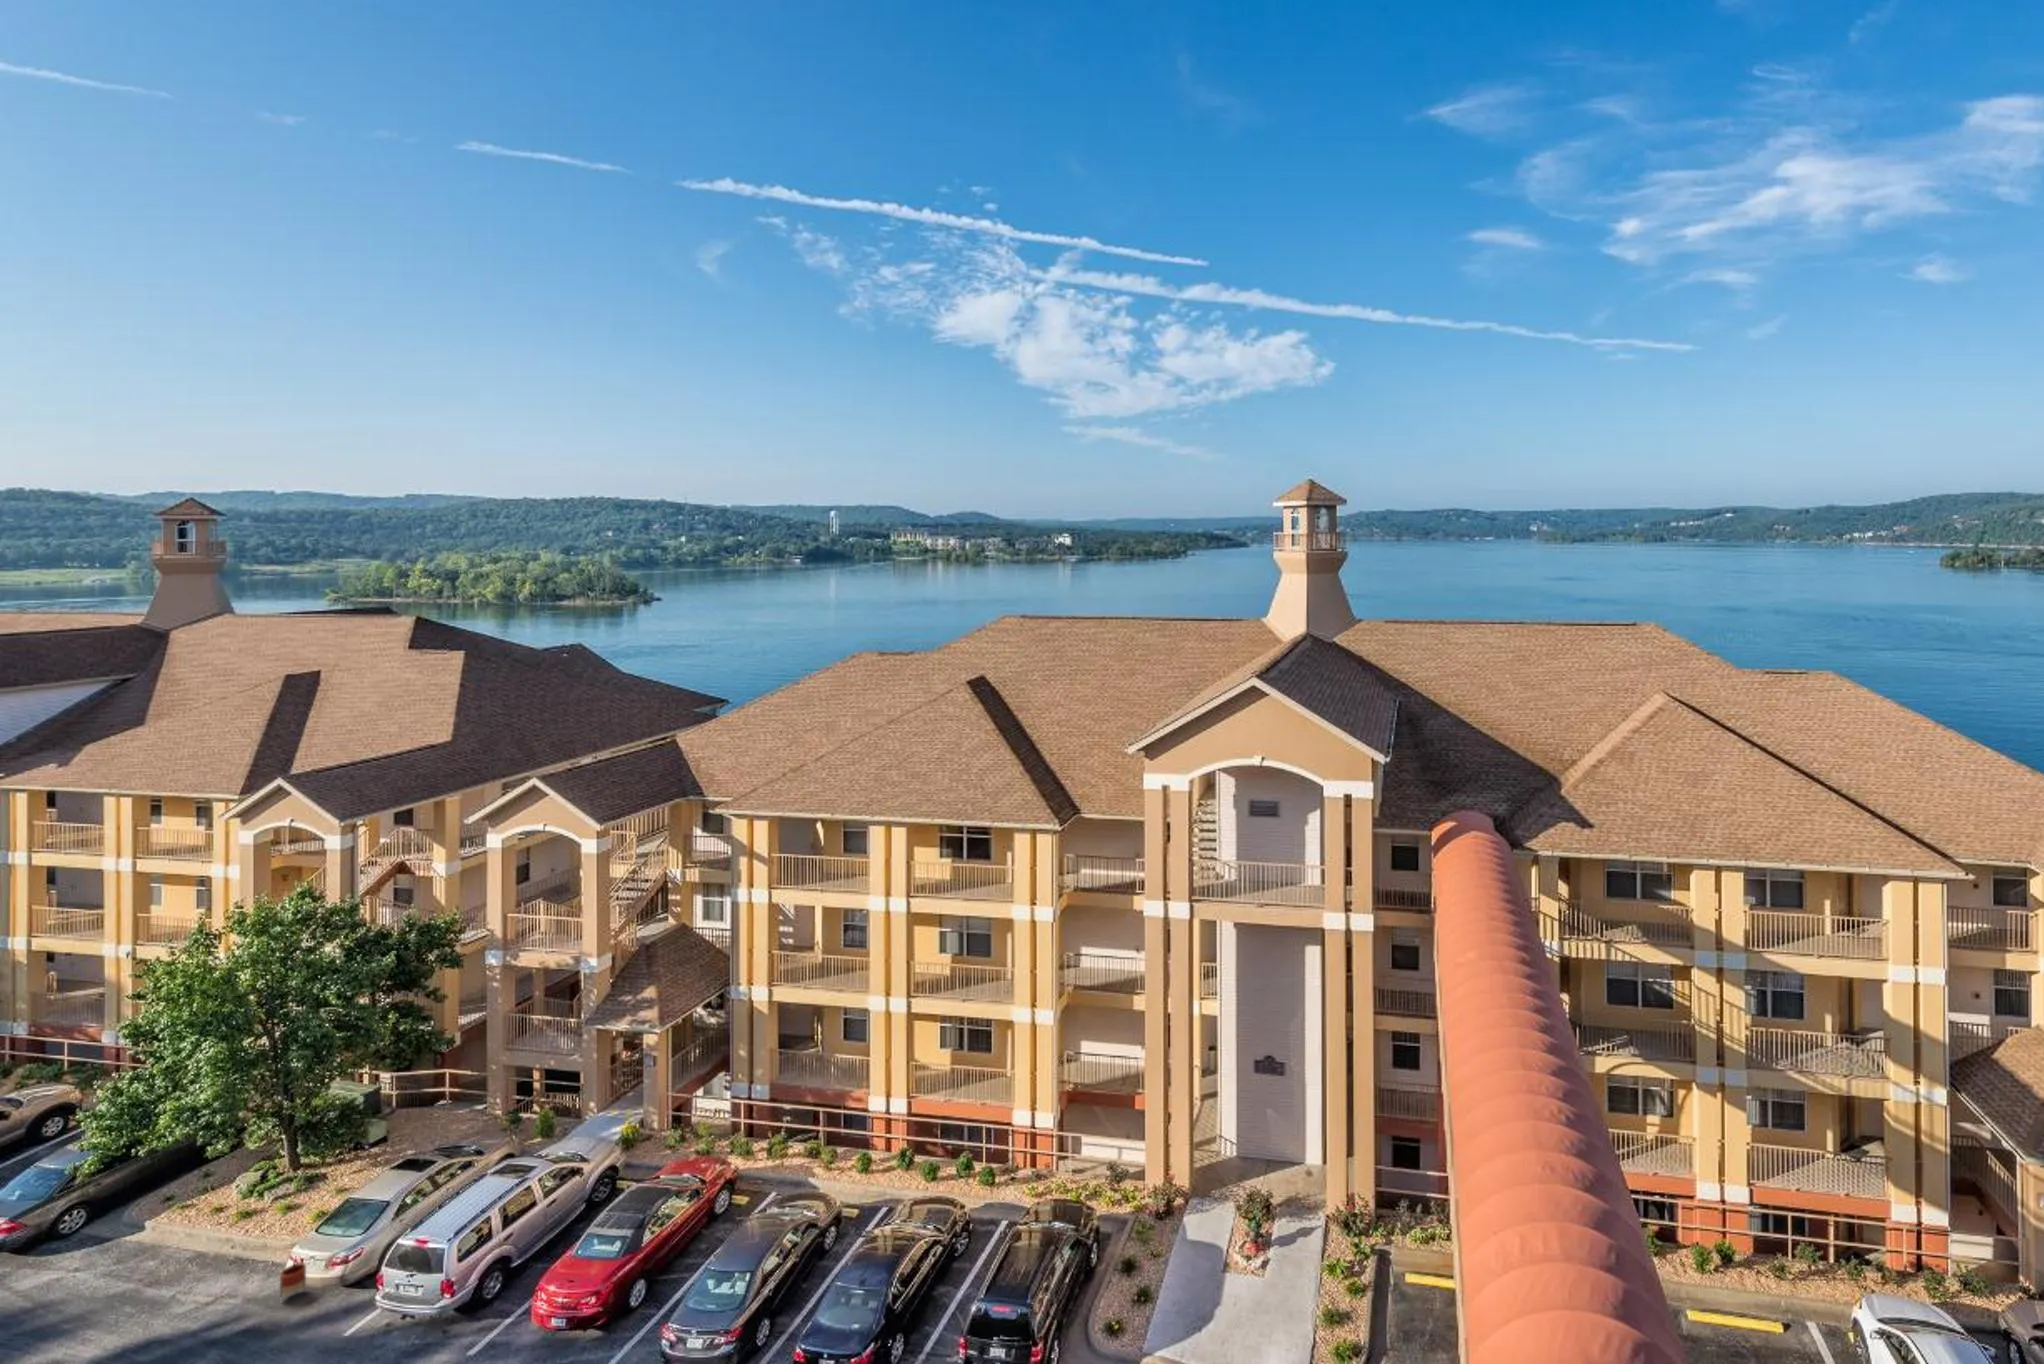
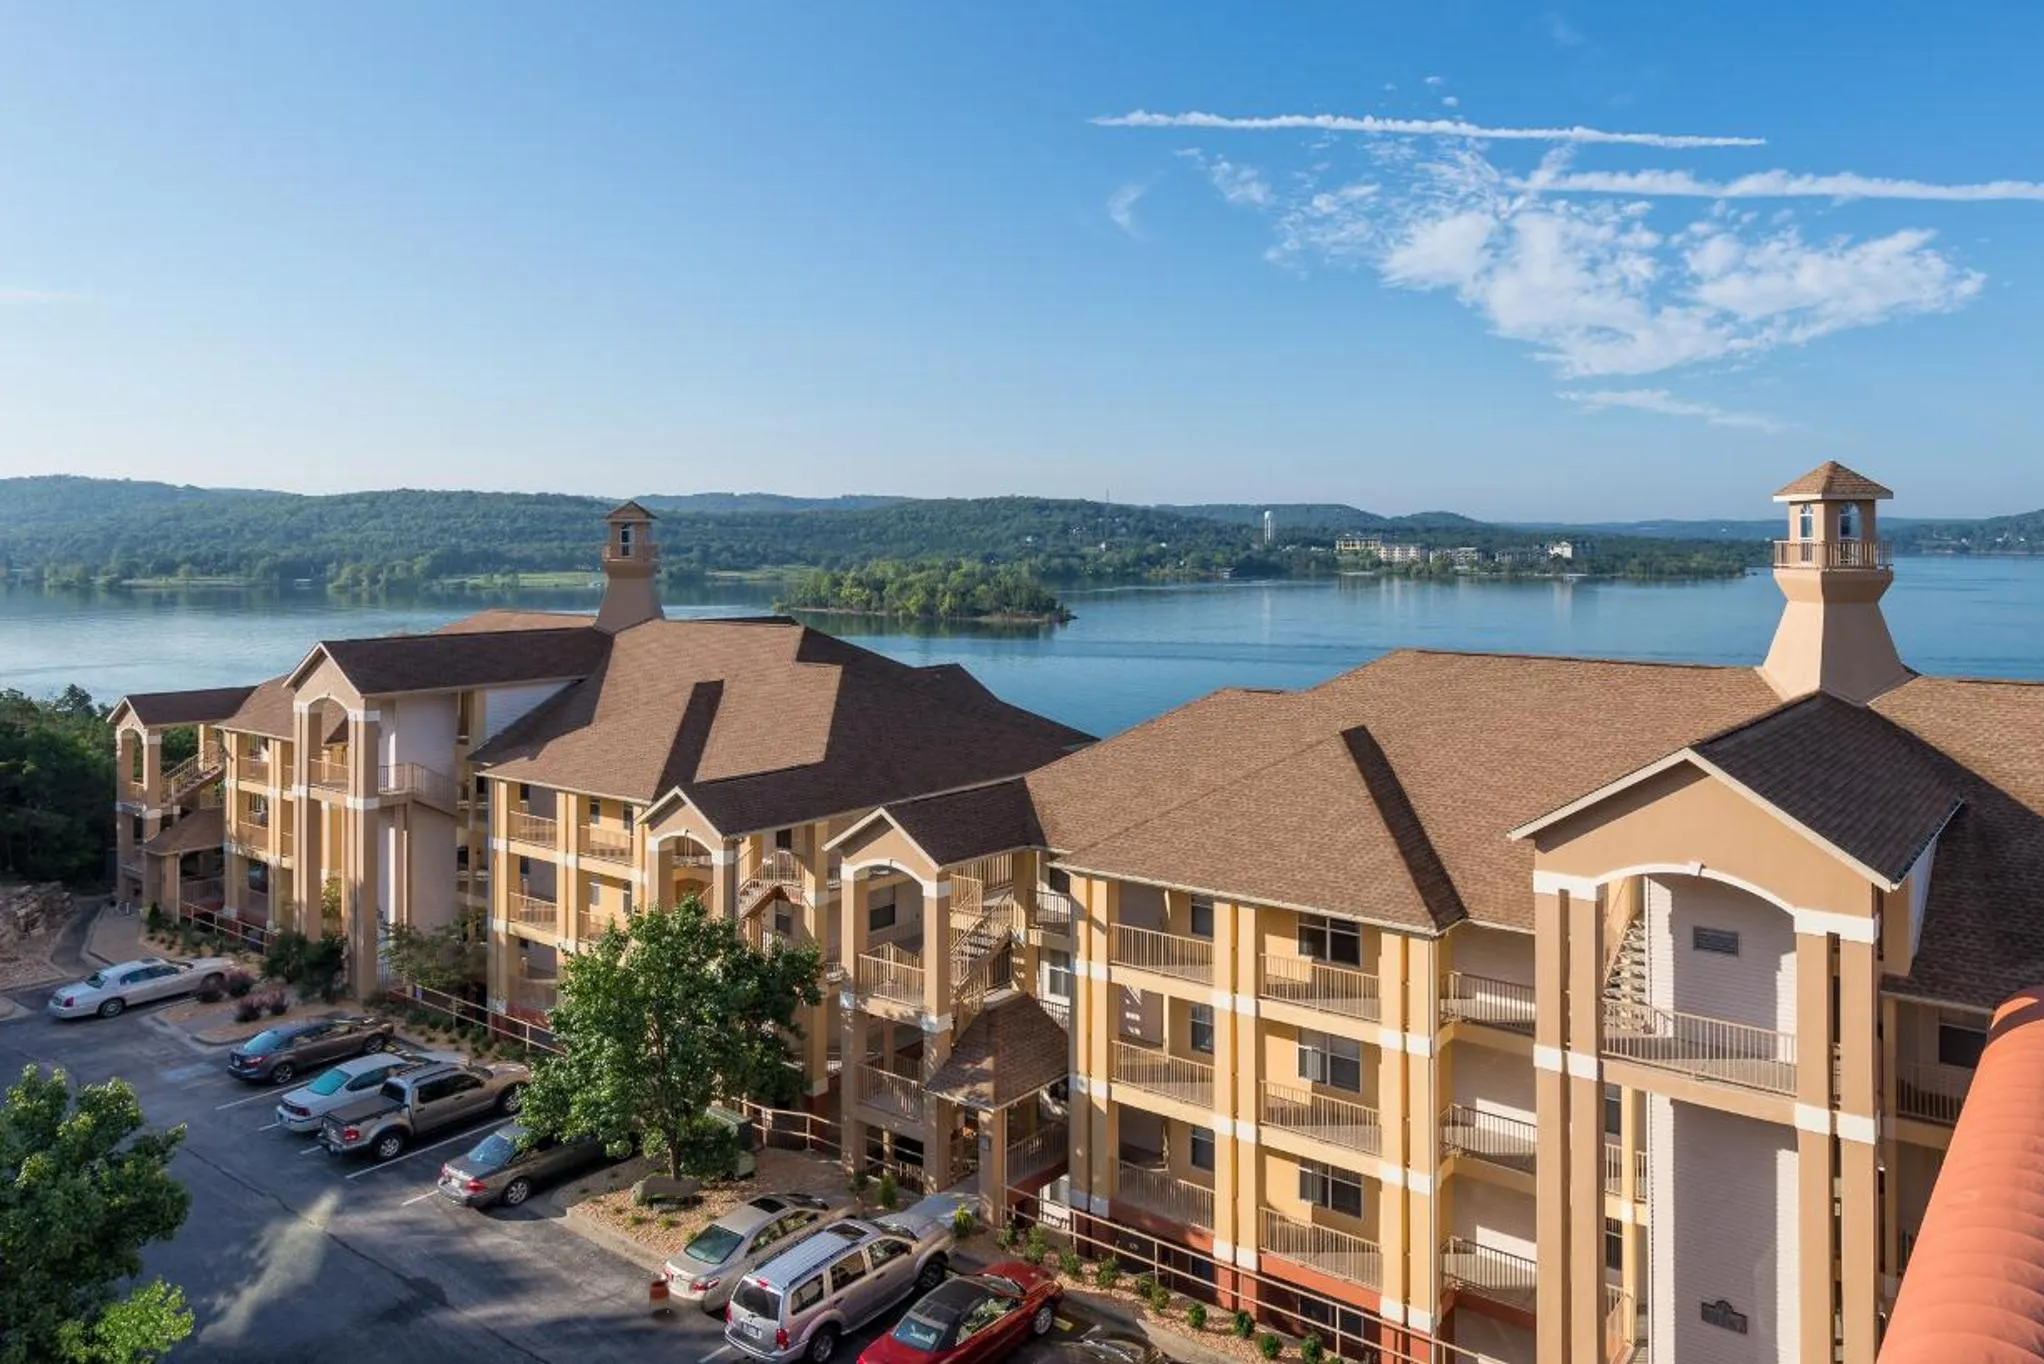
bench: none [249,1155,321,1197] -> present [641,1176,699,1207]

